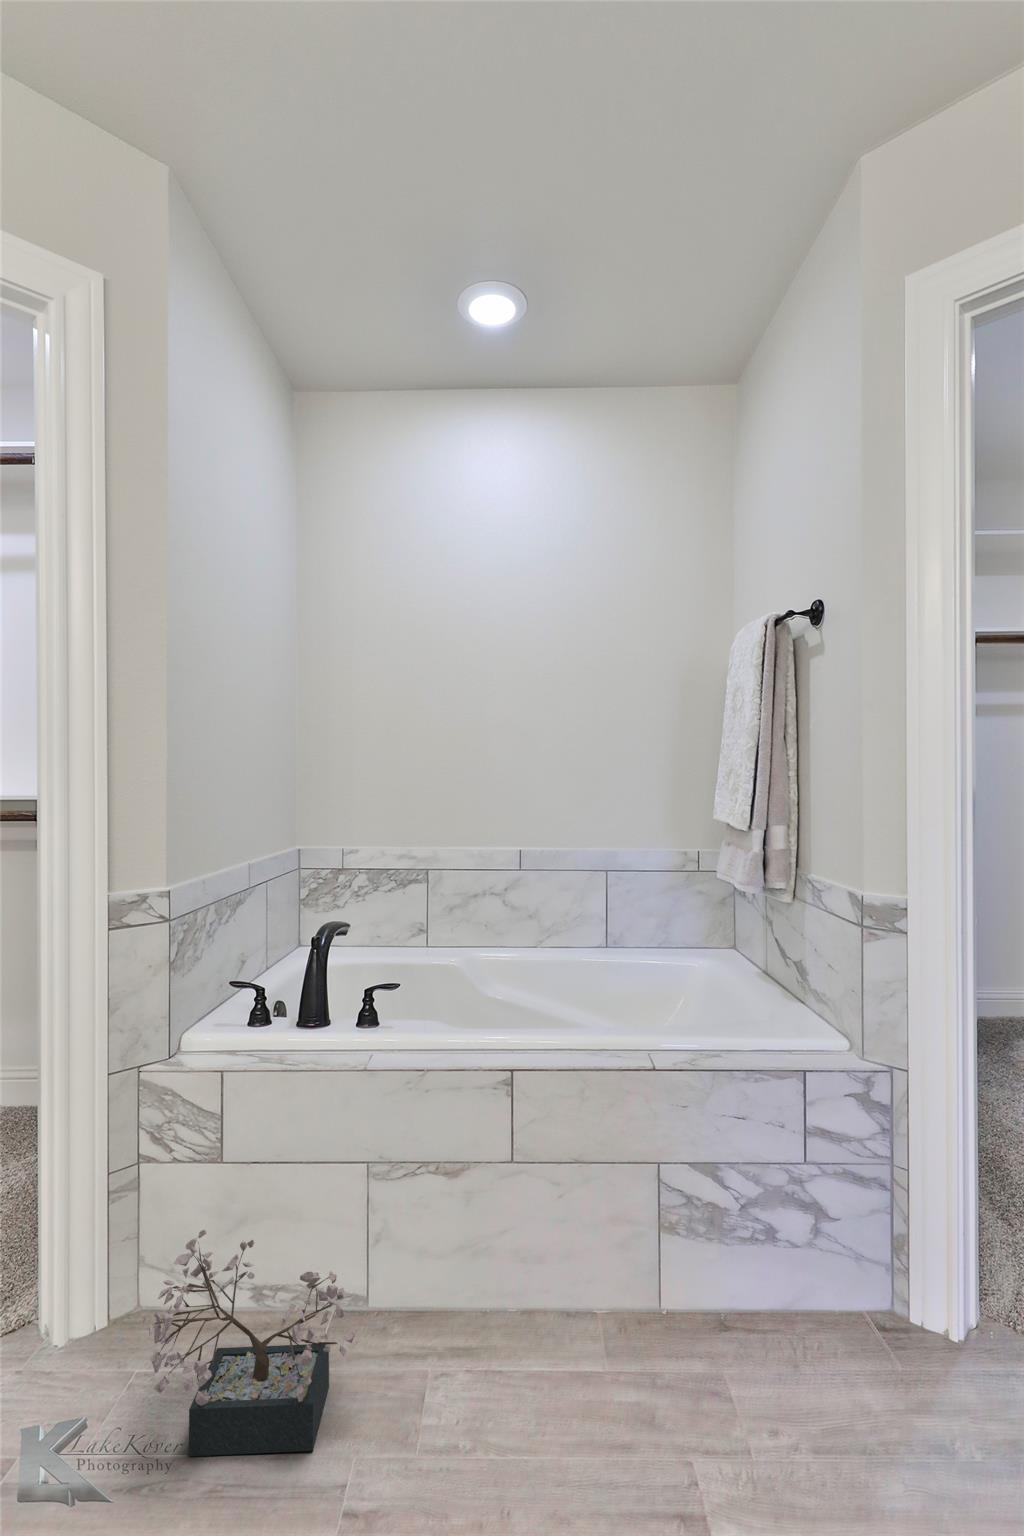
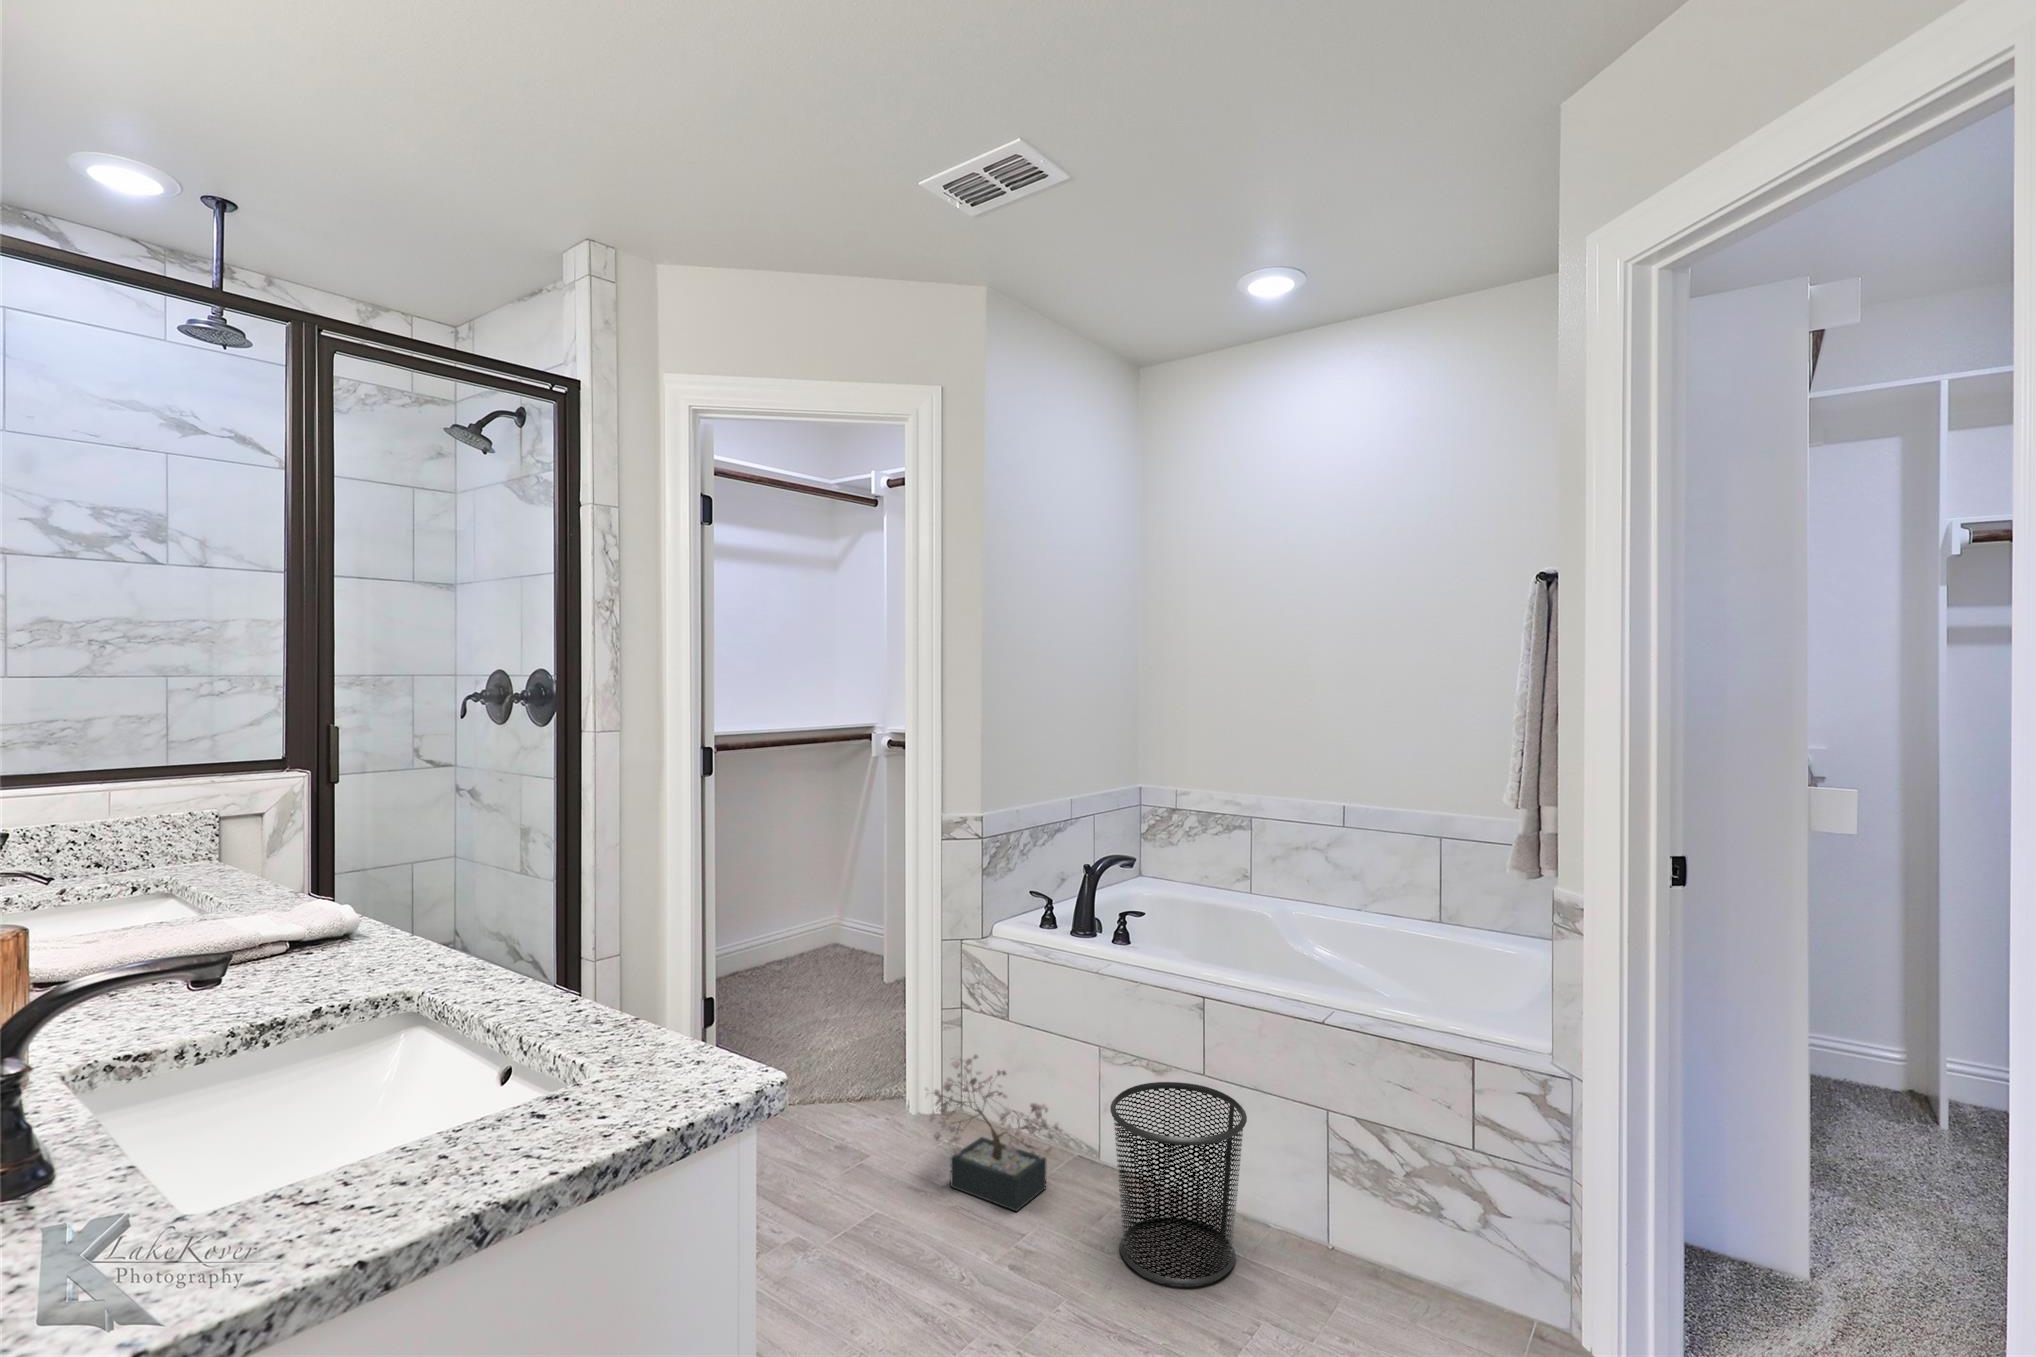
waste bin: none [457,1179,627,1471] -> present [1110,1082,1247,1286]

